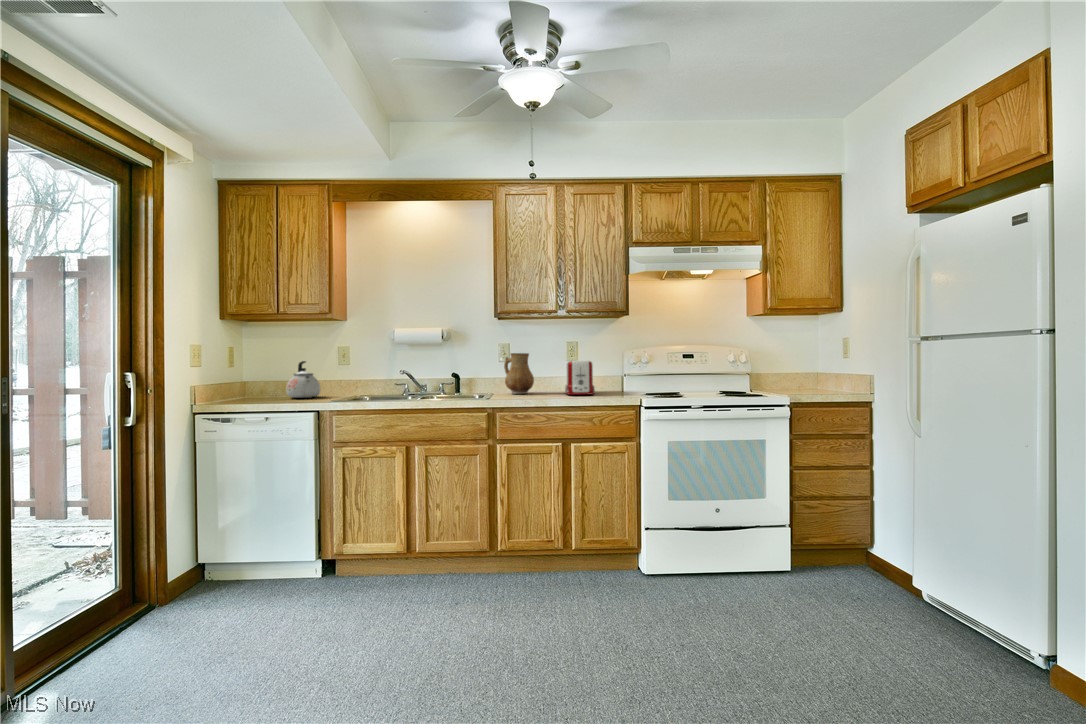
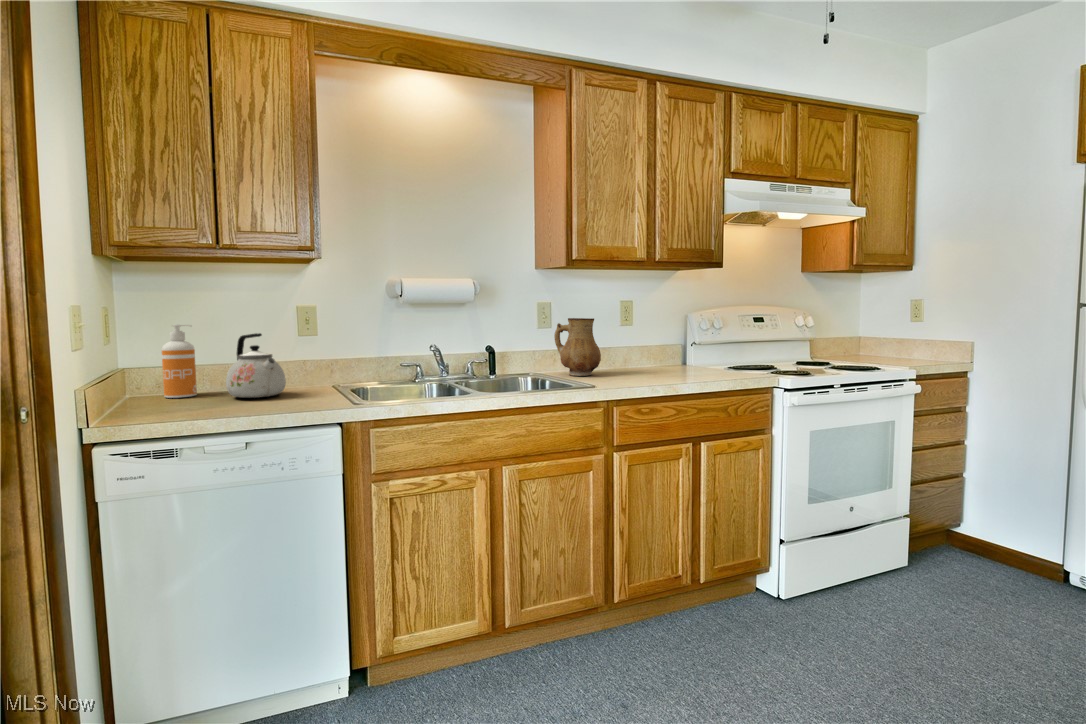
soap dispenser: none [262,356,280,397] -> present [162,324,197,398]
toaster: present [565,361,595,395] -> none [628,329,687,375]

